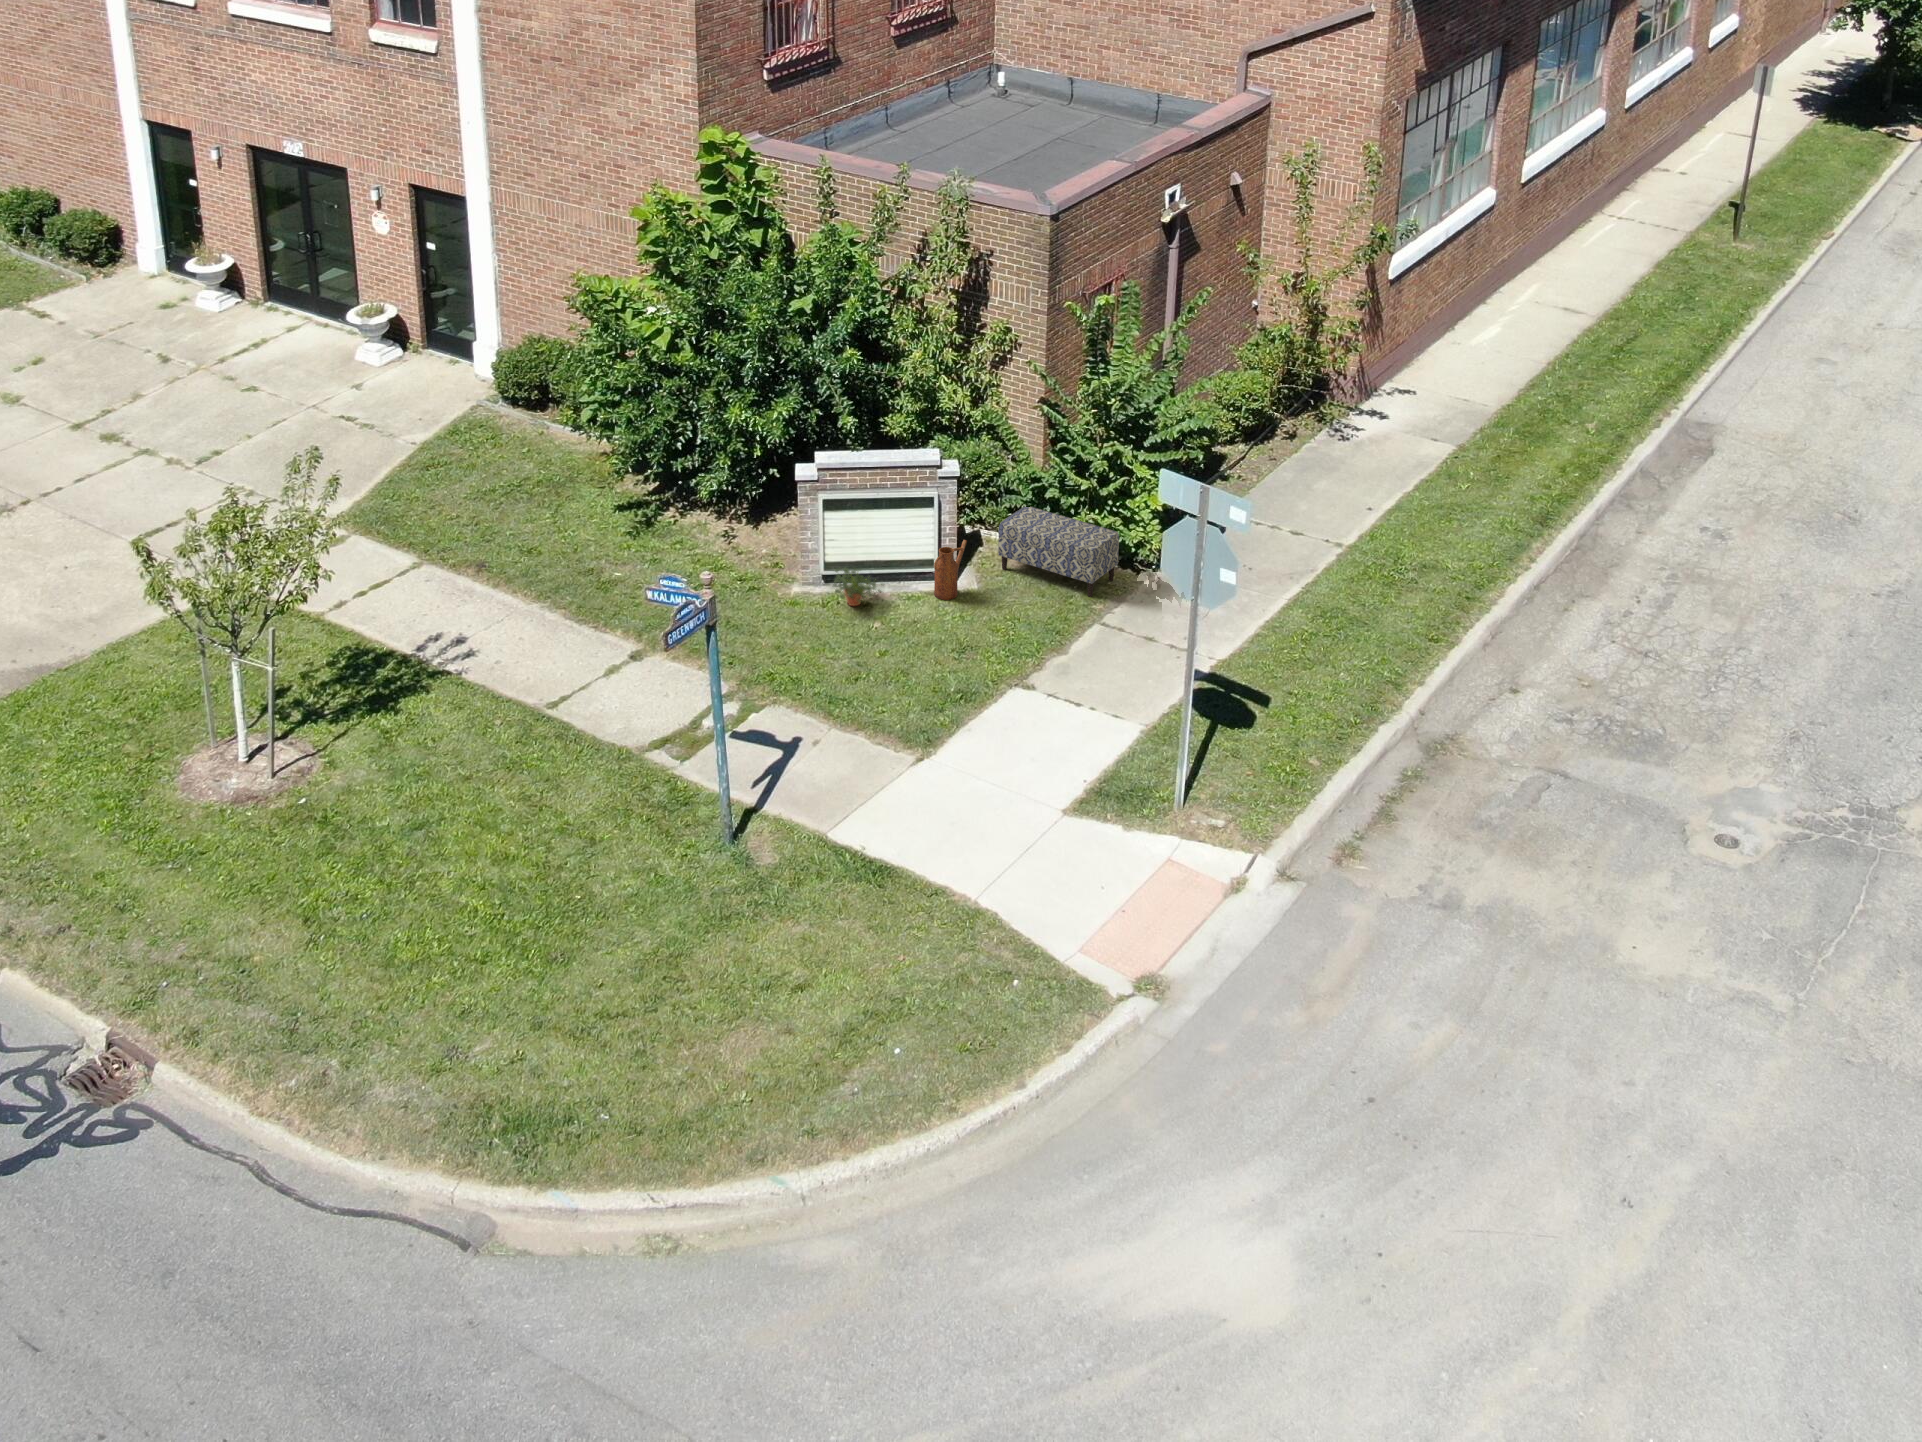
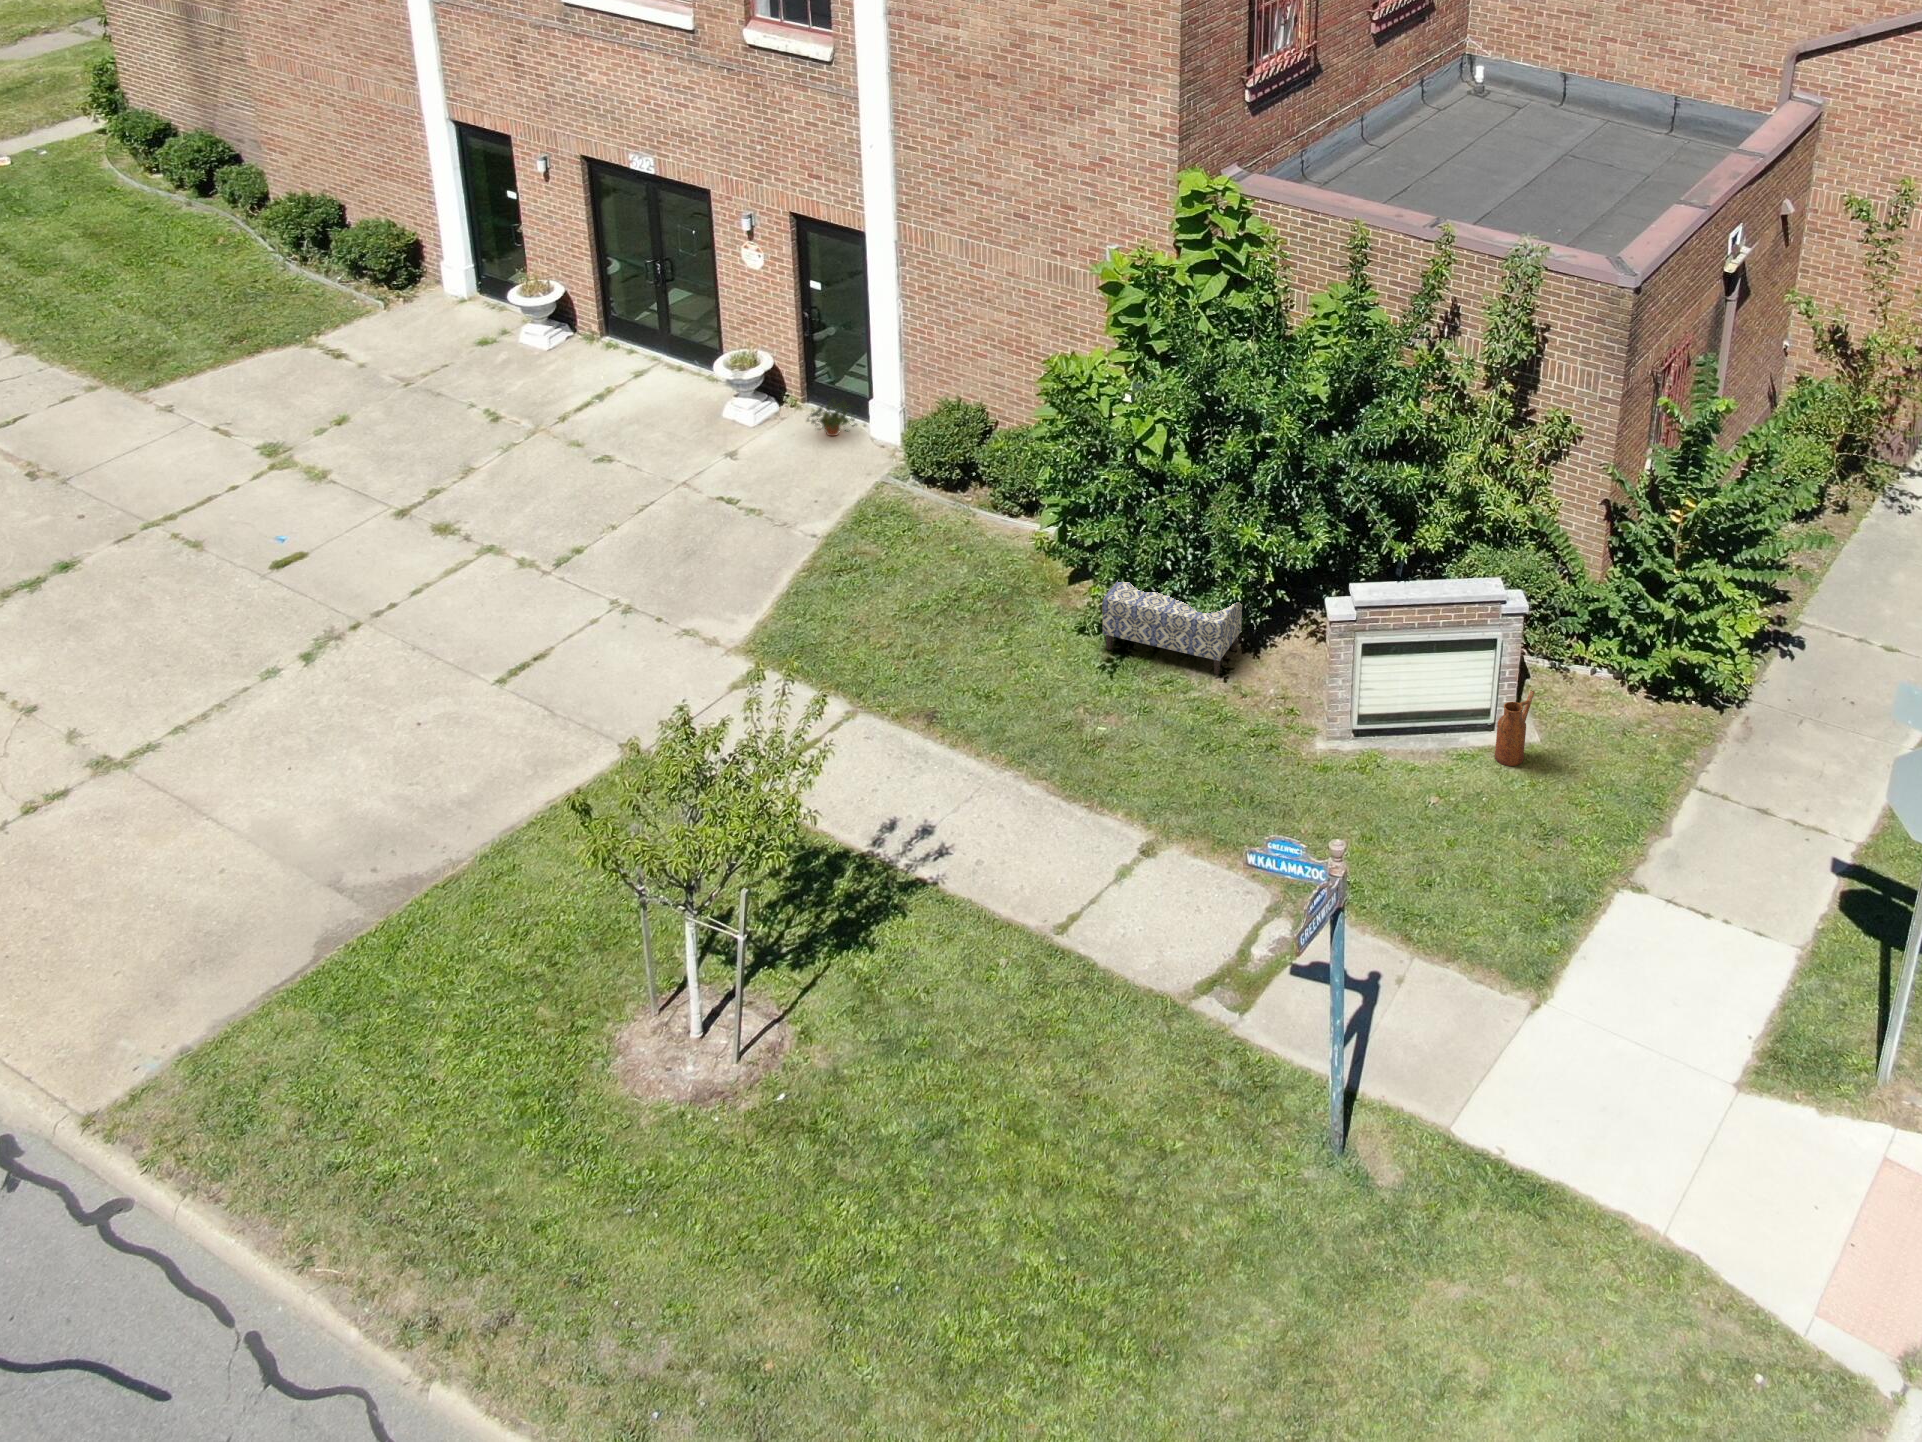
bench: present [998,507,1119,597] -> present [1102,581,1242,675]
potted plant: present [833,568,883,606] -> present [807,399,857,436]

